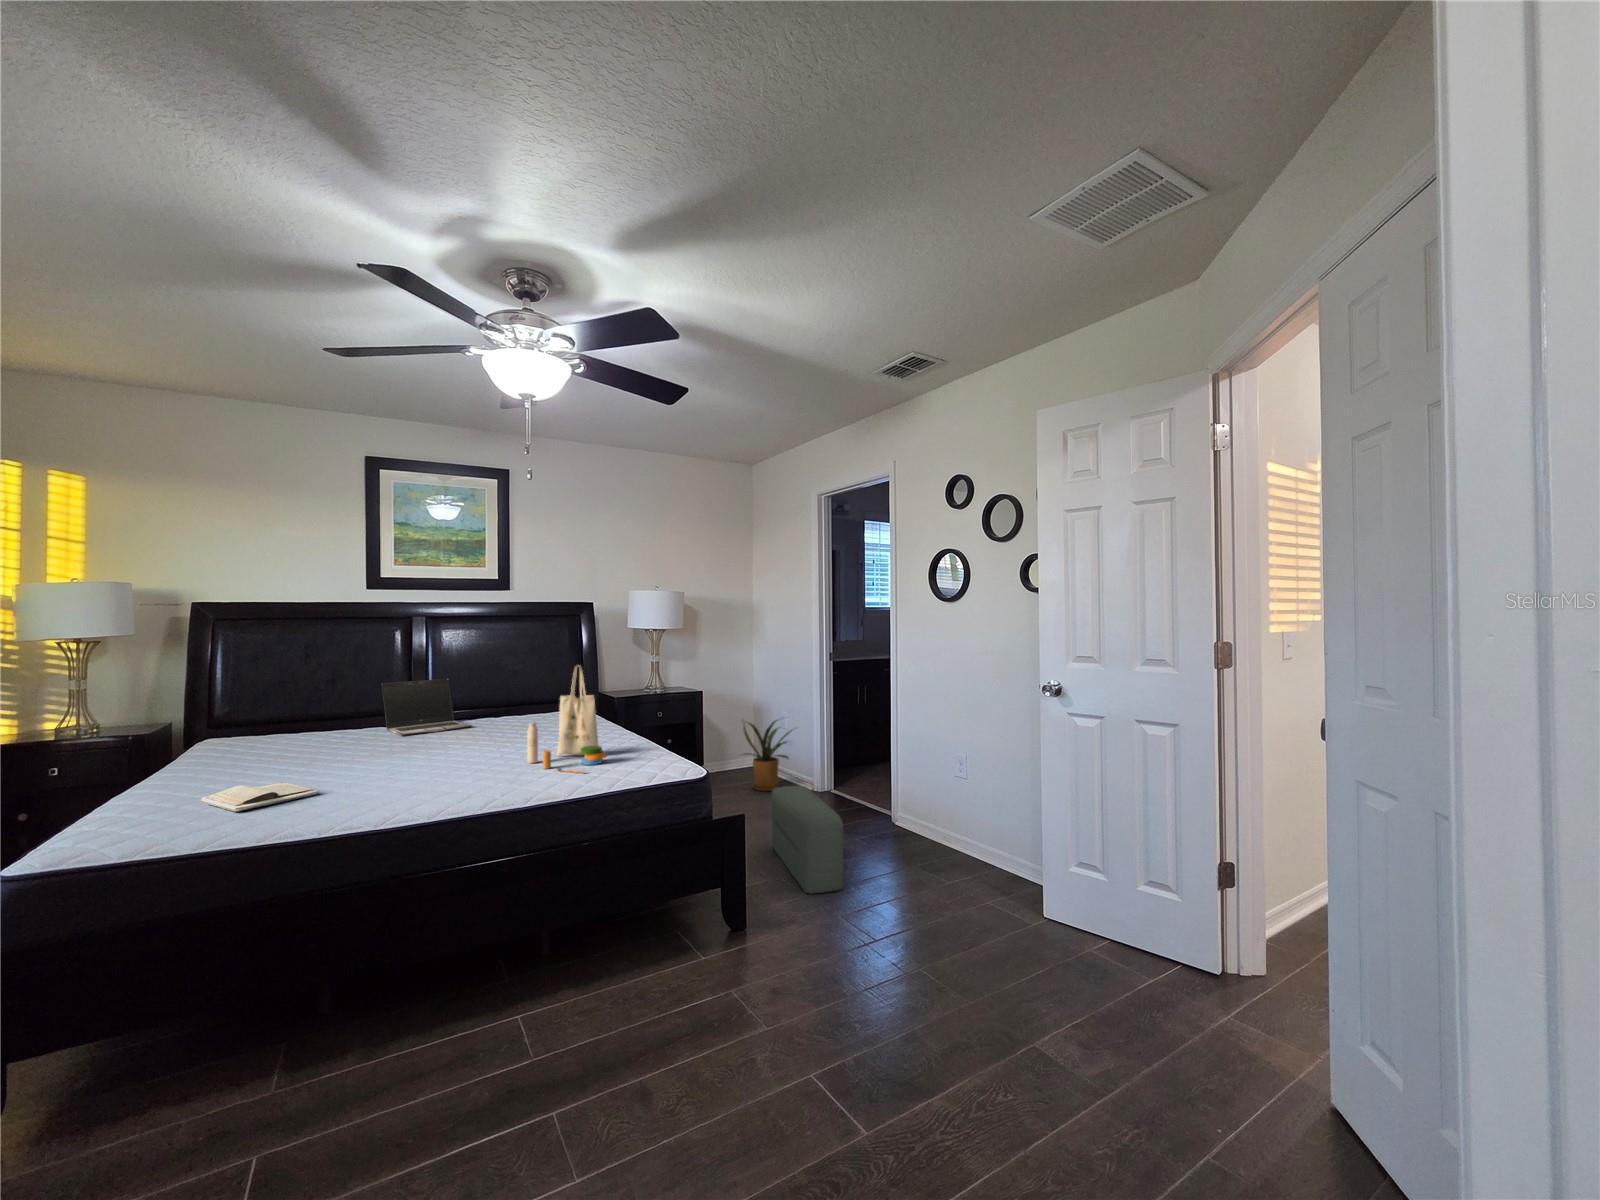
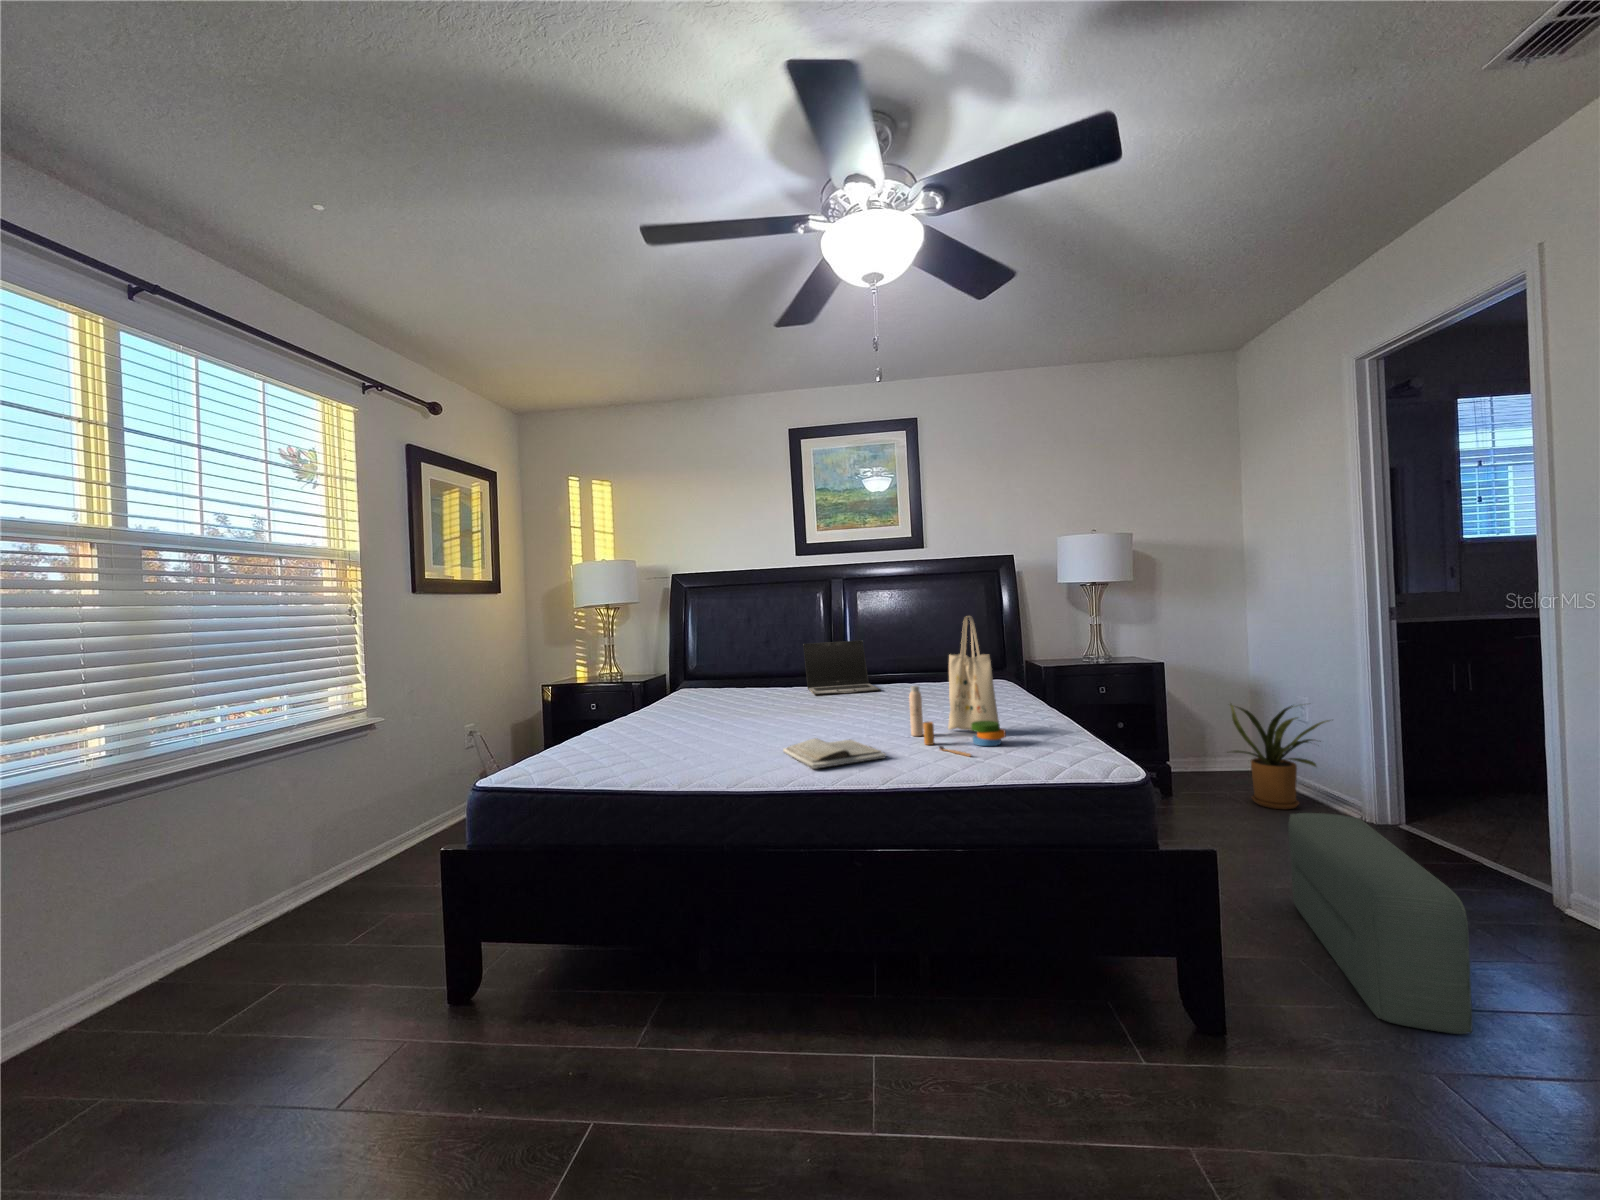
book: present [202,783,317,812] -> present [783,738,886,769]

